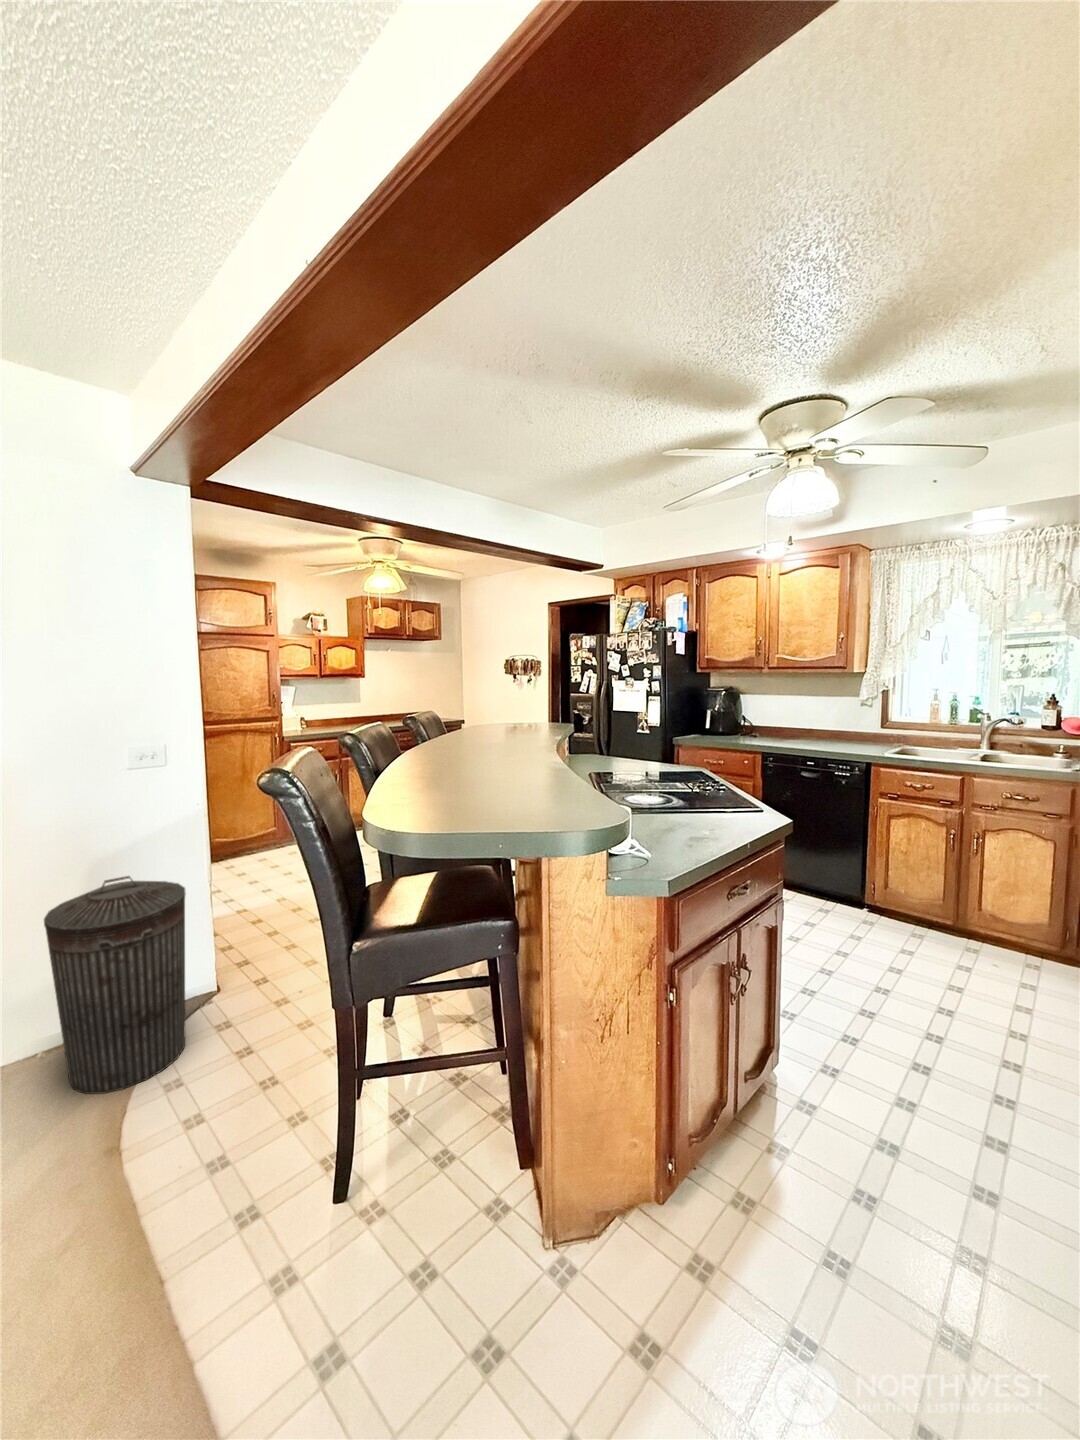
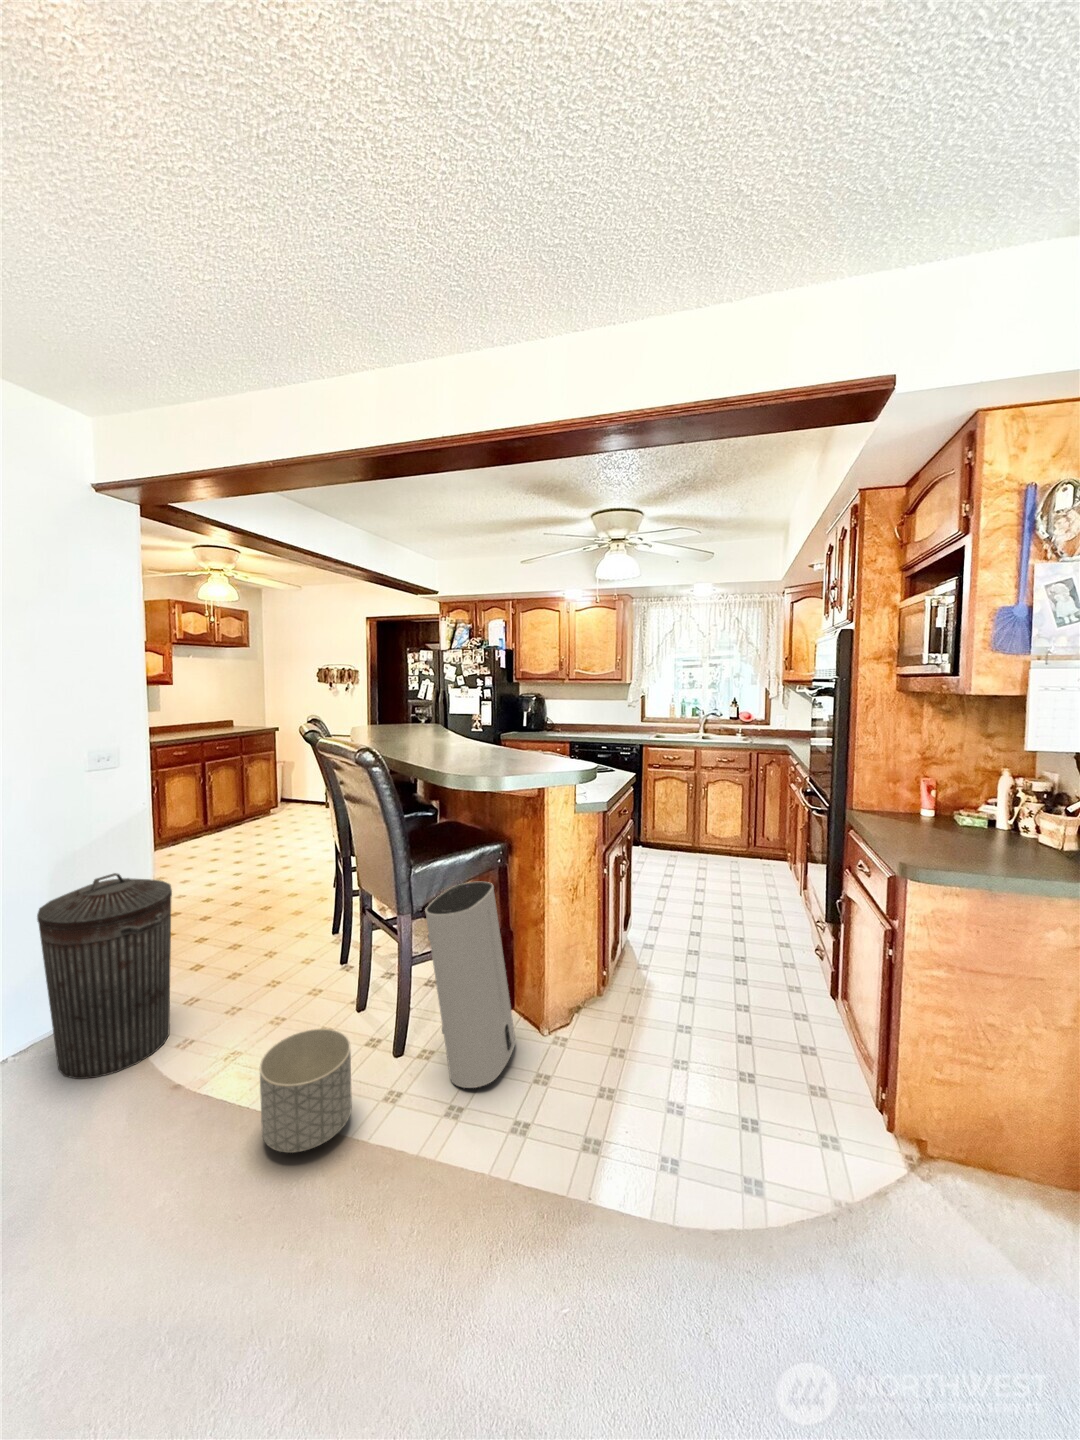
air purifier: none [338,969,496,1321] -> present [425,882,516,1088]
planter: none [84,1136,229,1335] -> present [260,1029,352,1153]

